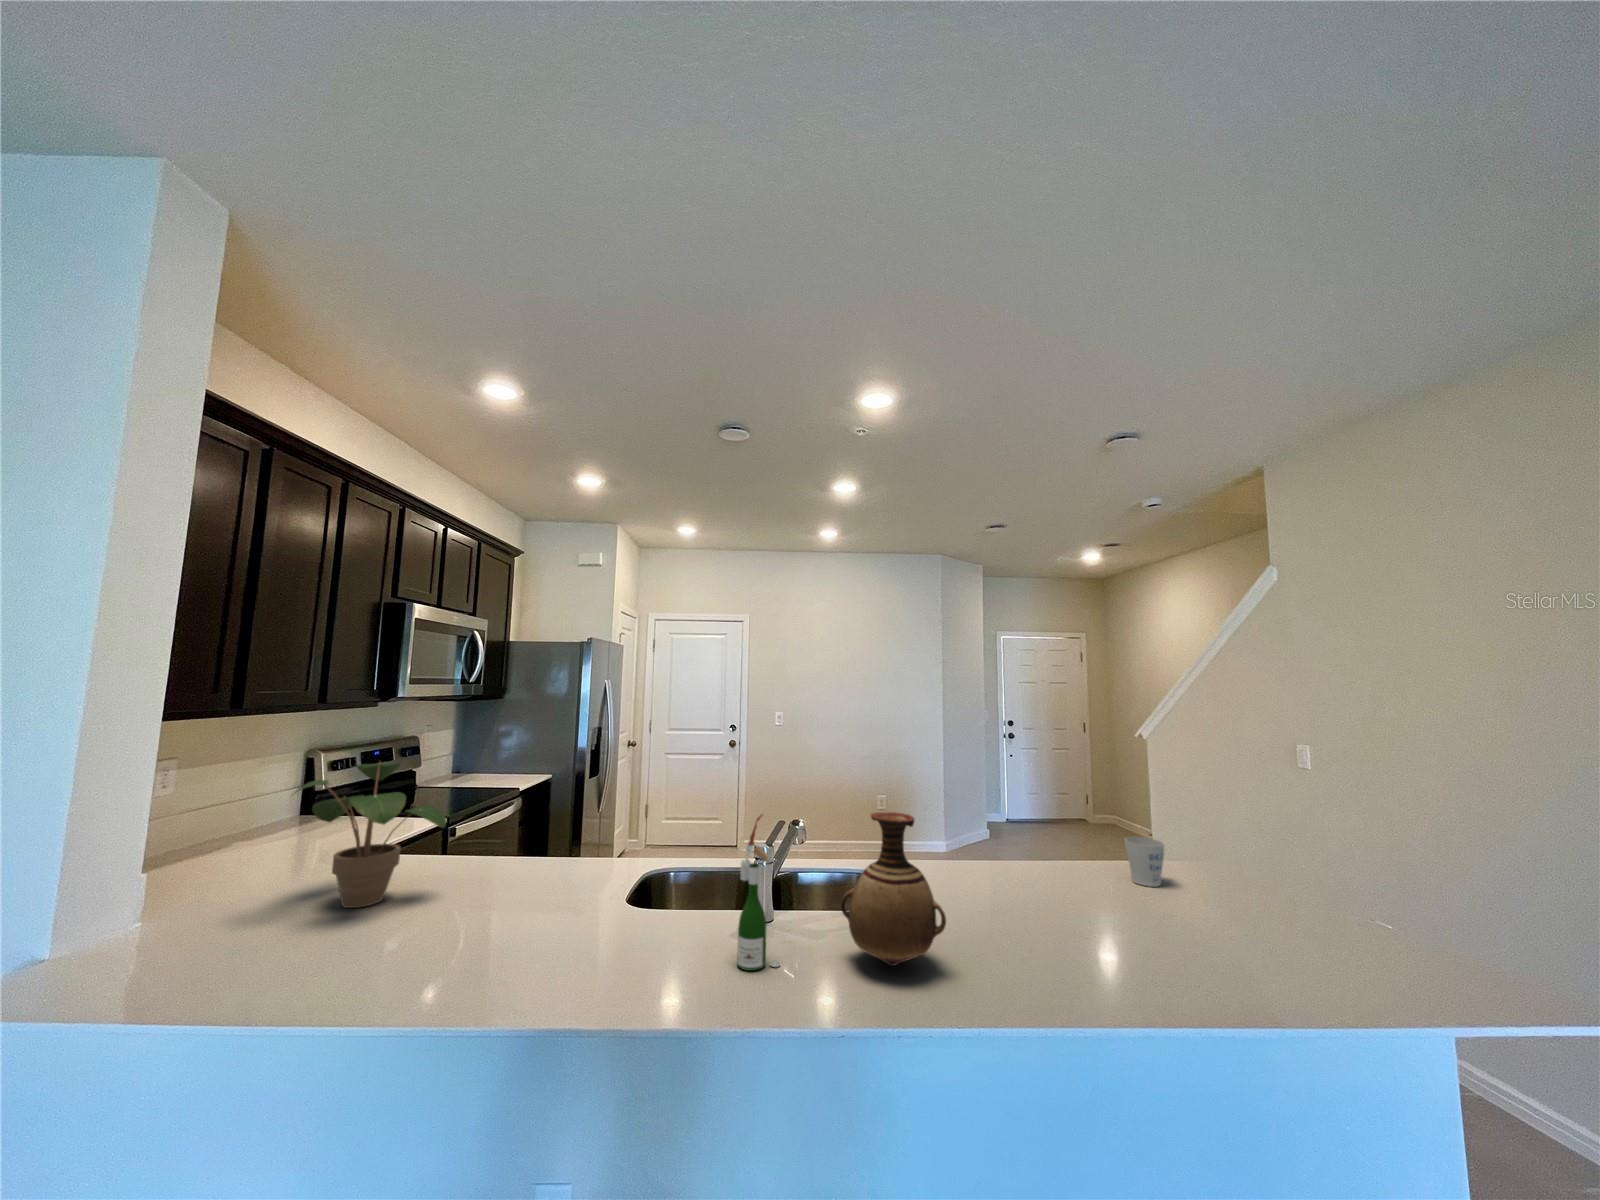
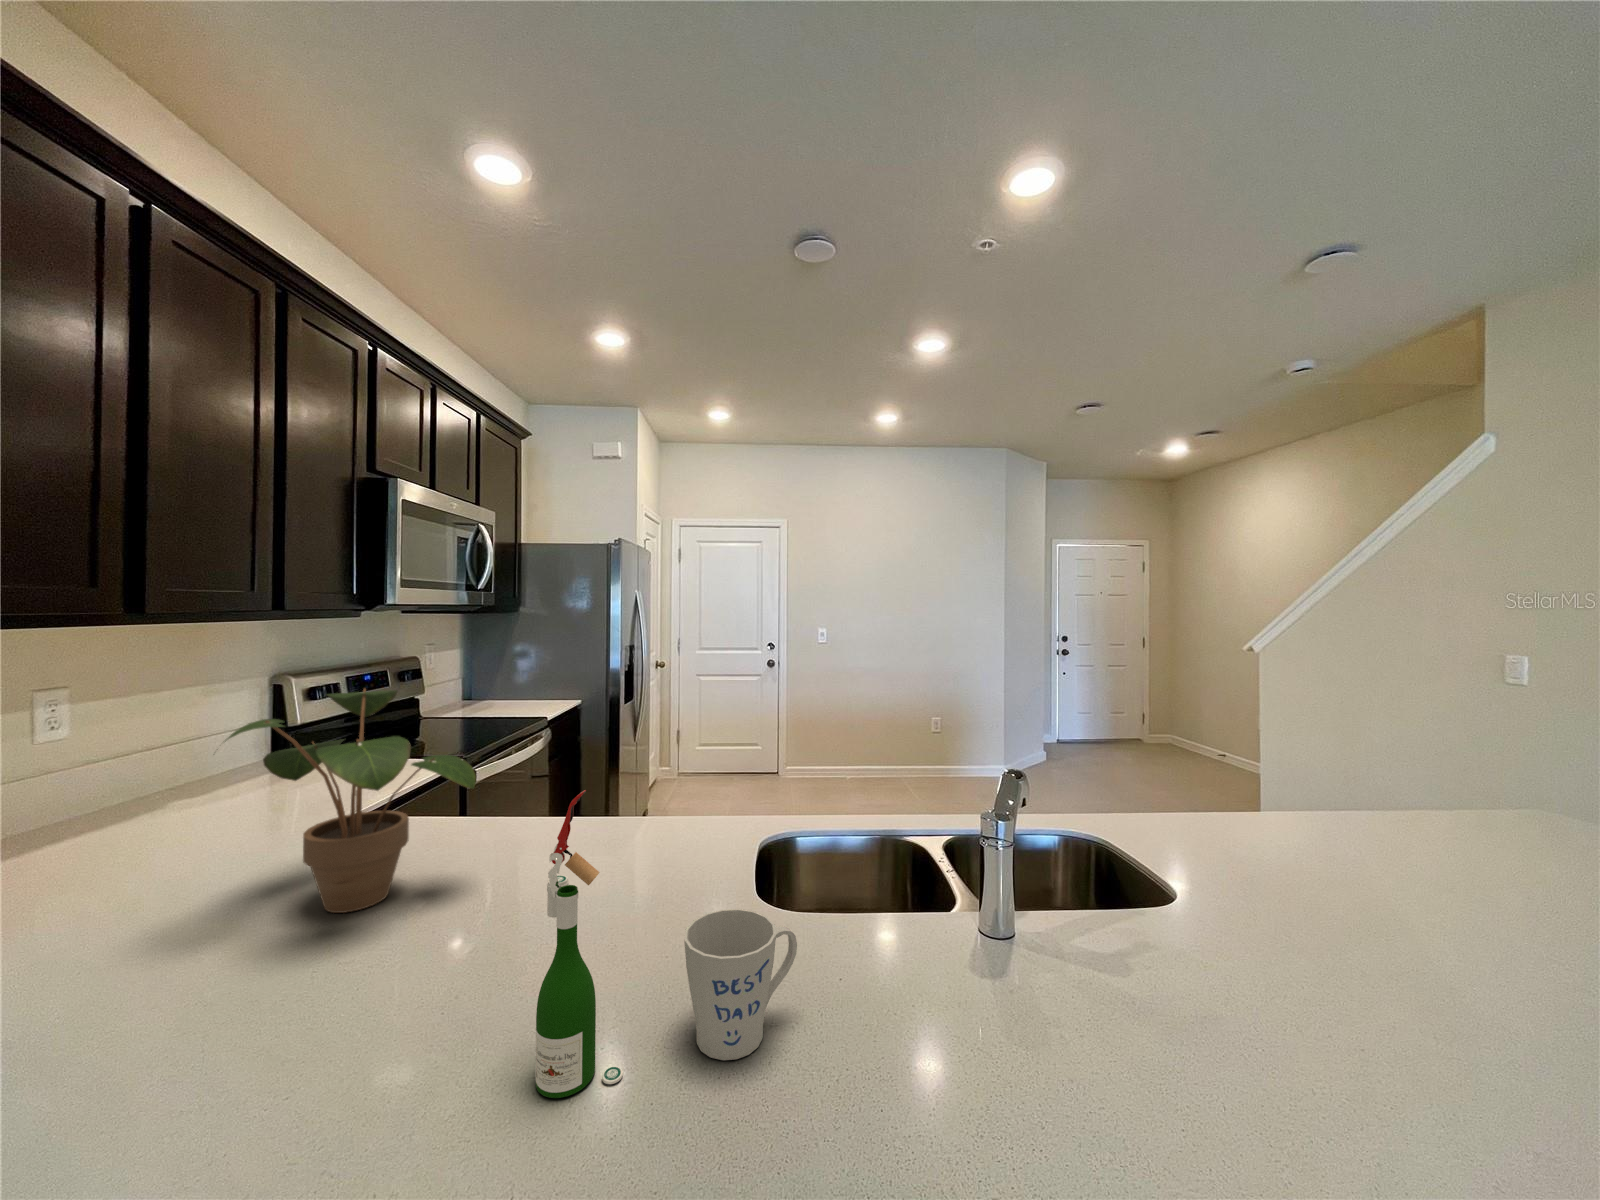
vase: present [841,812,946,966] -> none [1179,768,1405,1035]
wine bottle: present [737,815,780,971] -> present [535,790,623,1098]
mug: present [1125,837,1164,887] -> present [684,909,797,1060]

